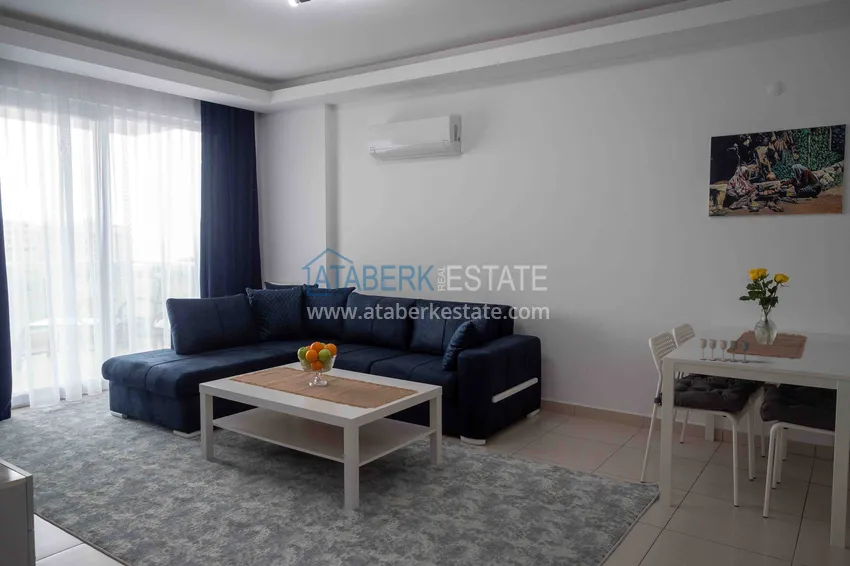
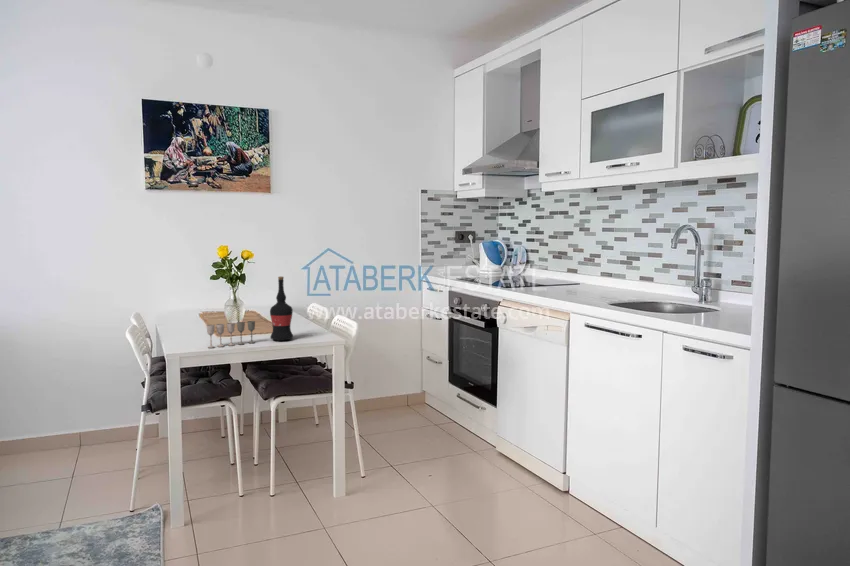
wine bottle: none [766,302,793,365] -> present [270,277,293,341]

